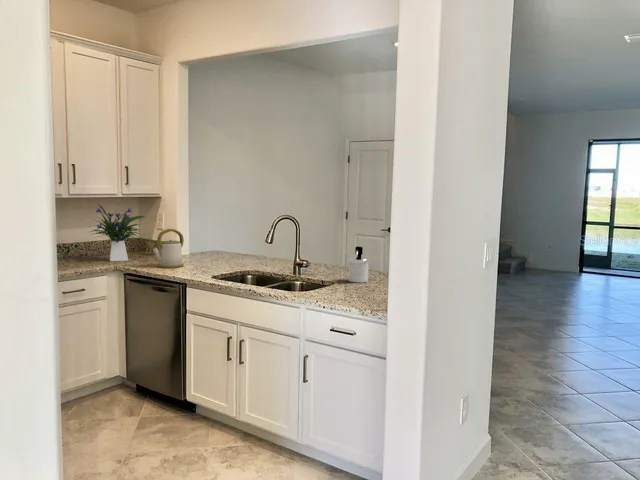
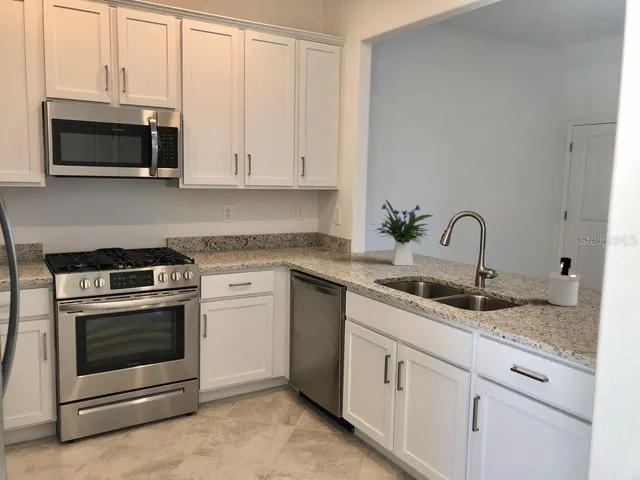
flower arrangement: present [91,205,144,261] -> present [377,200,433,266]
kettle: present [153,229,184,268] -> none [319,224,353,268]

